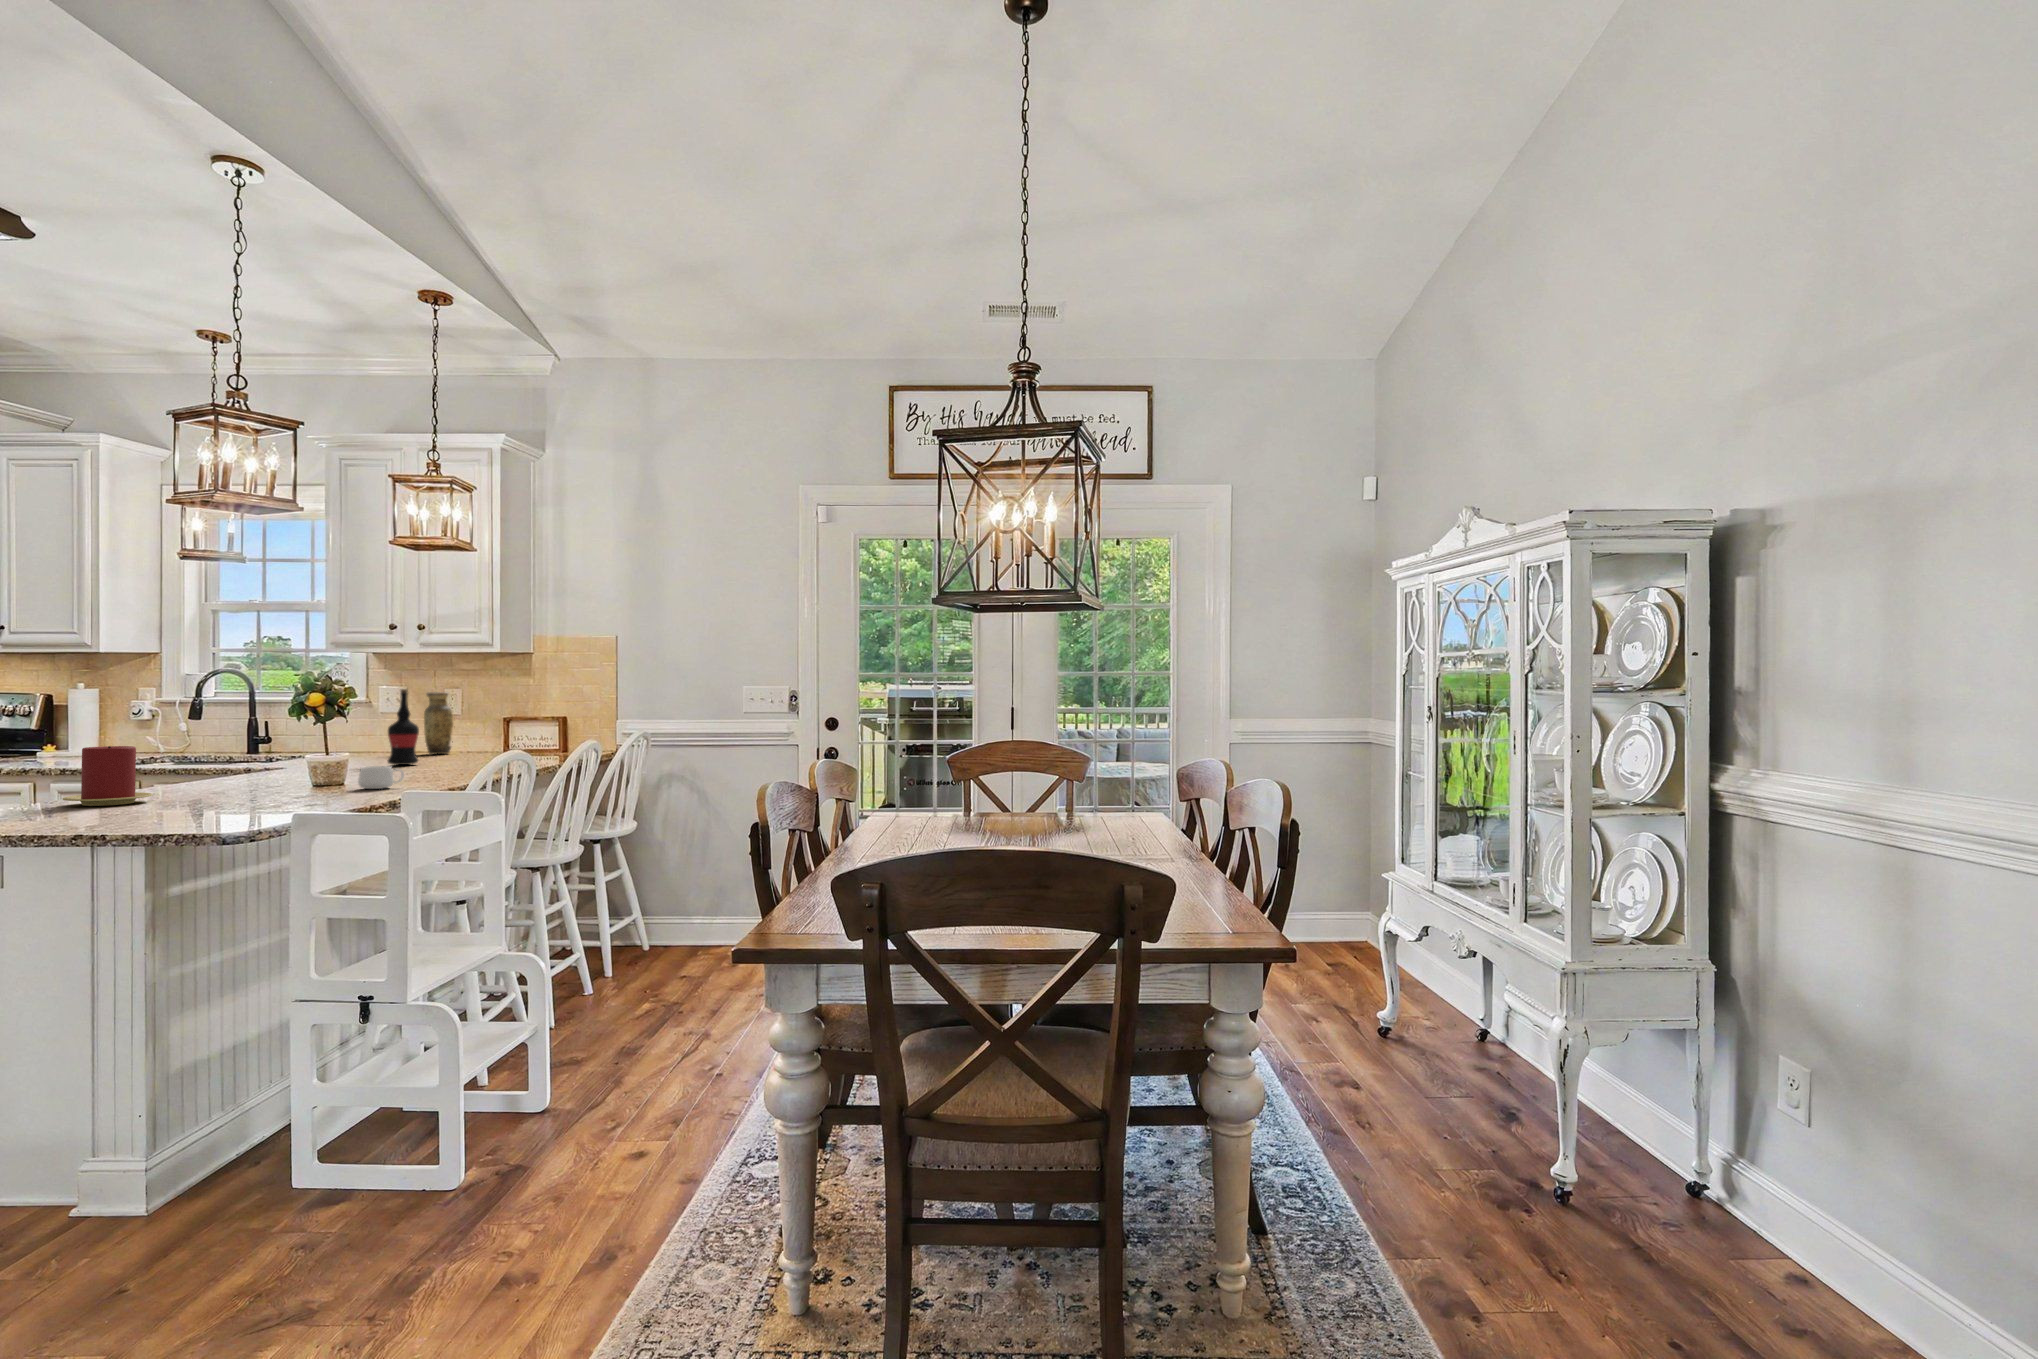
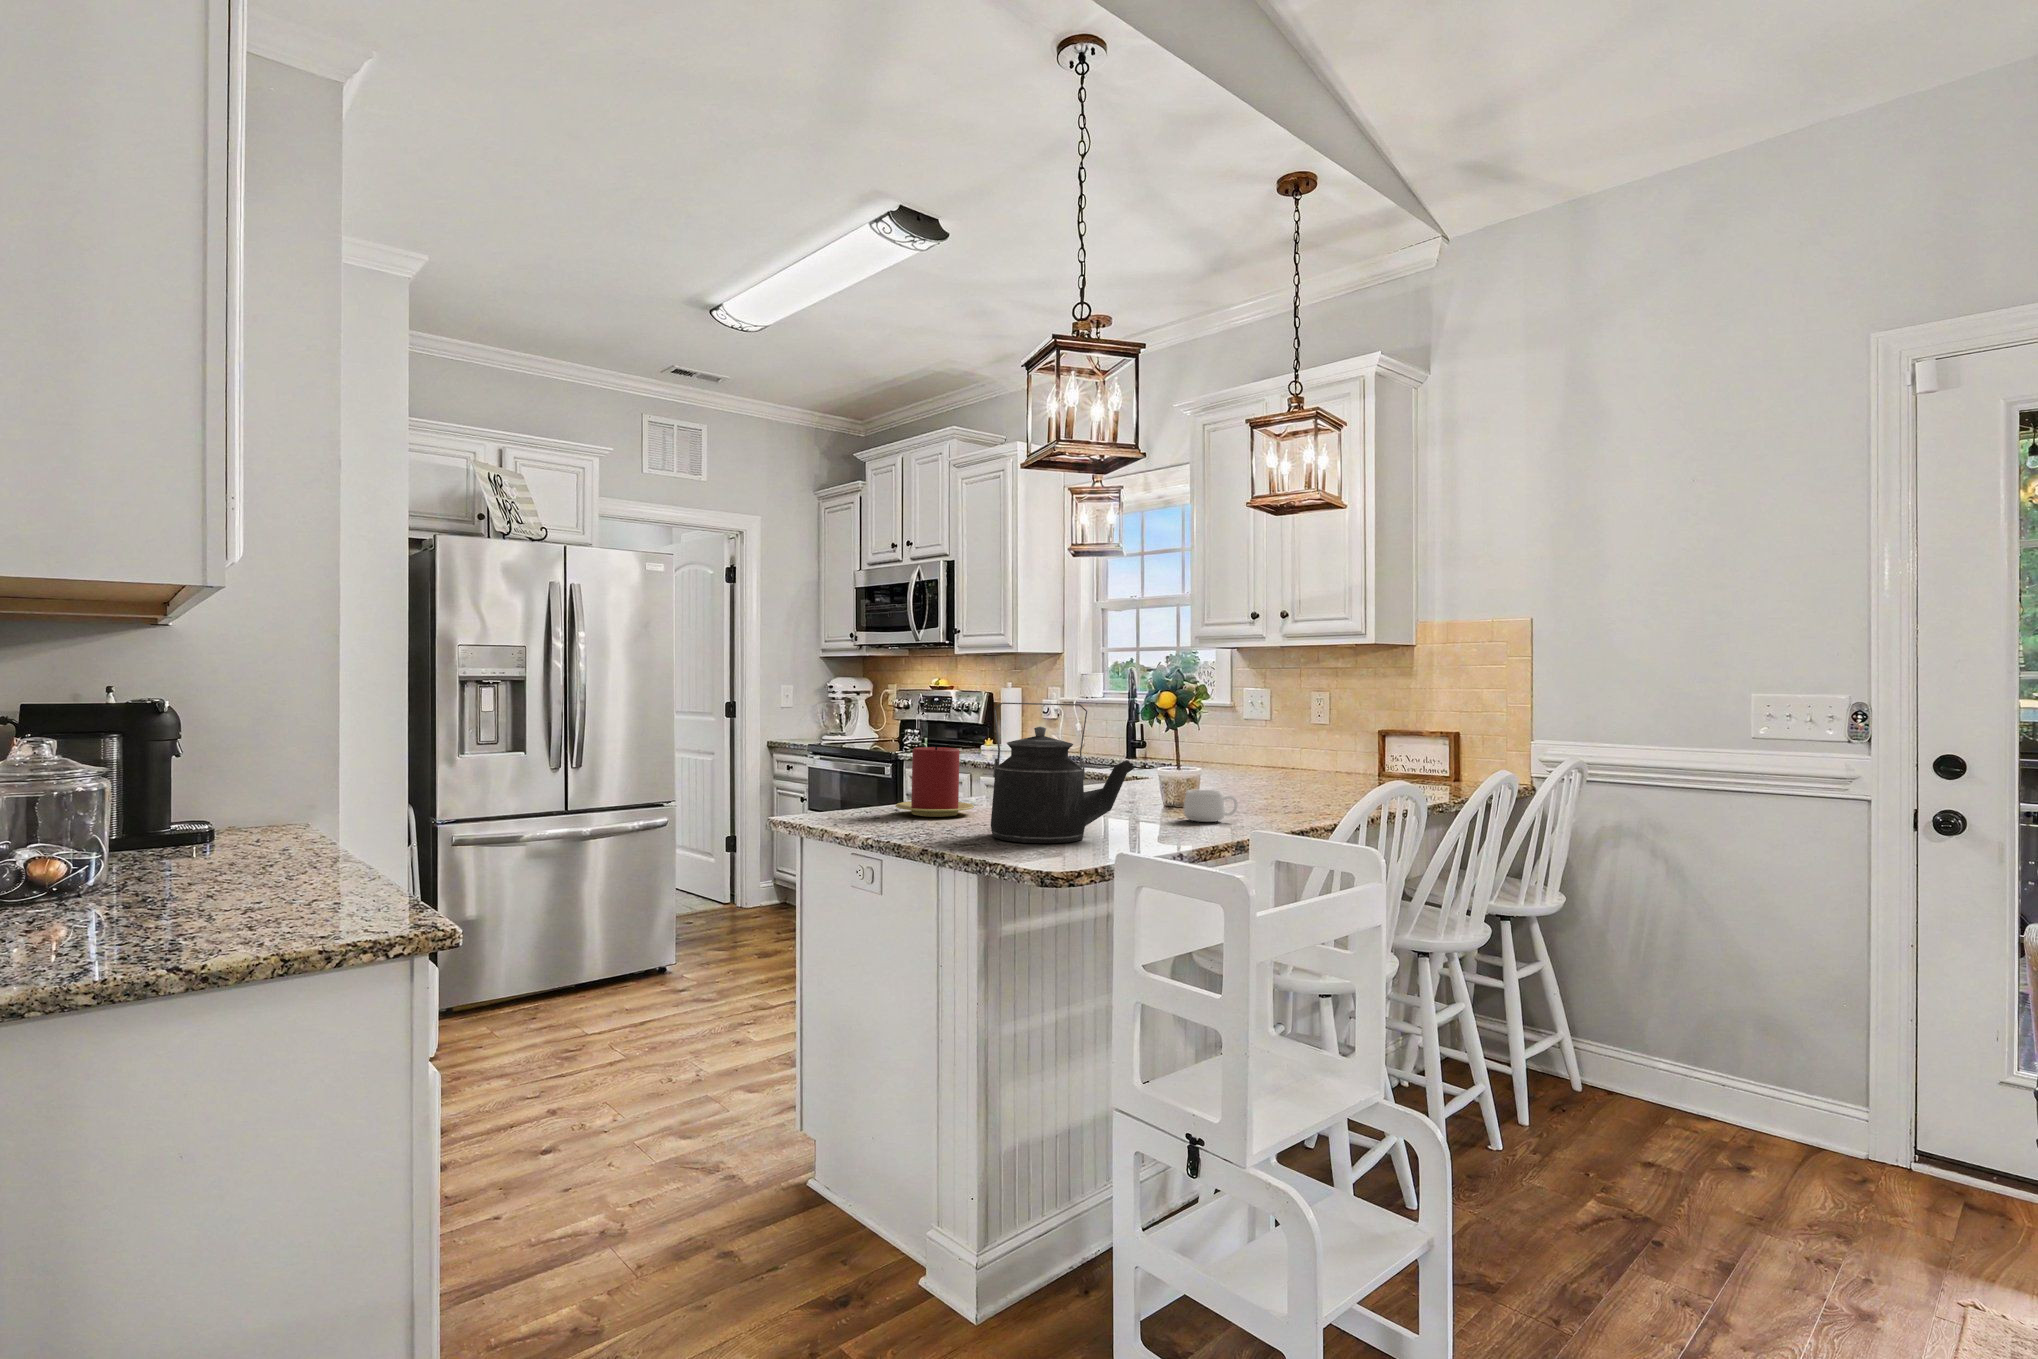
wine bottle: present [388,689,419,765] -> none [1241,689,1277,785]
vase: present [424,693,453,754] -> none [1290,696,1324,772]
kettle: none [197,706,330,811] -> present [991,703,1135,843]

